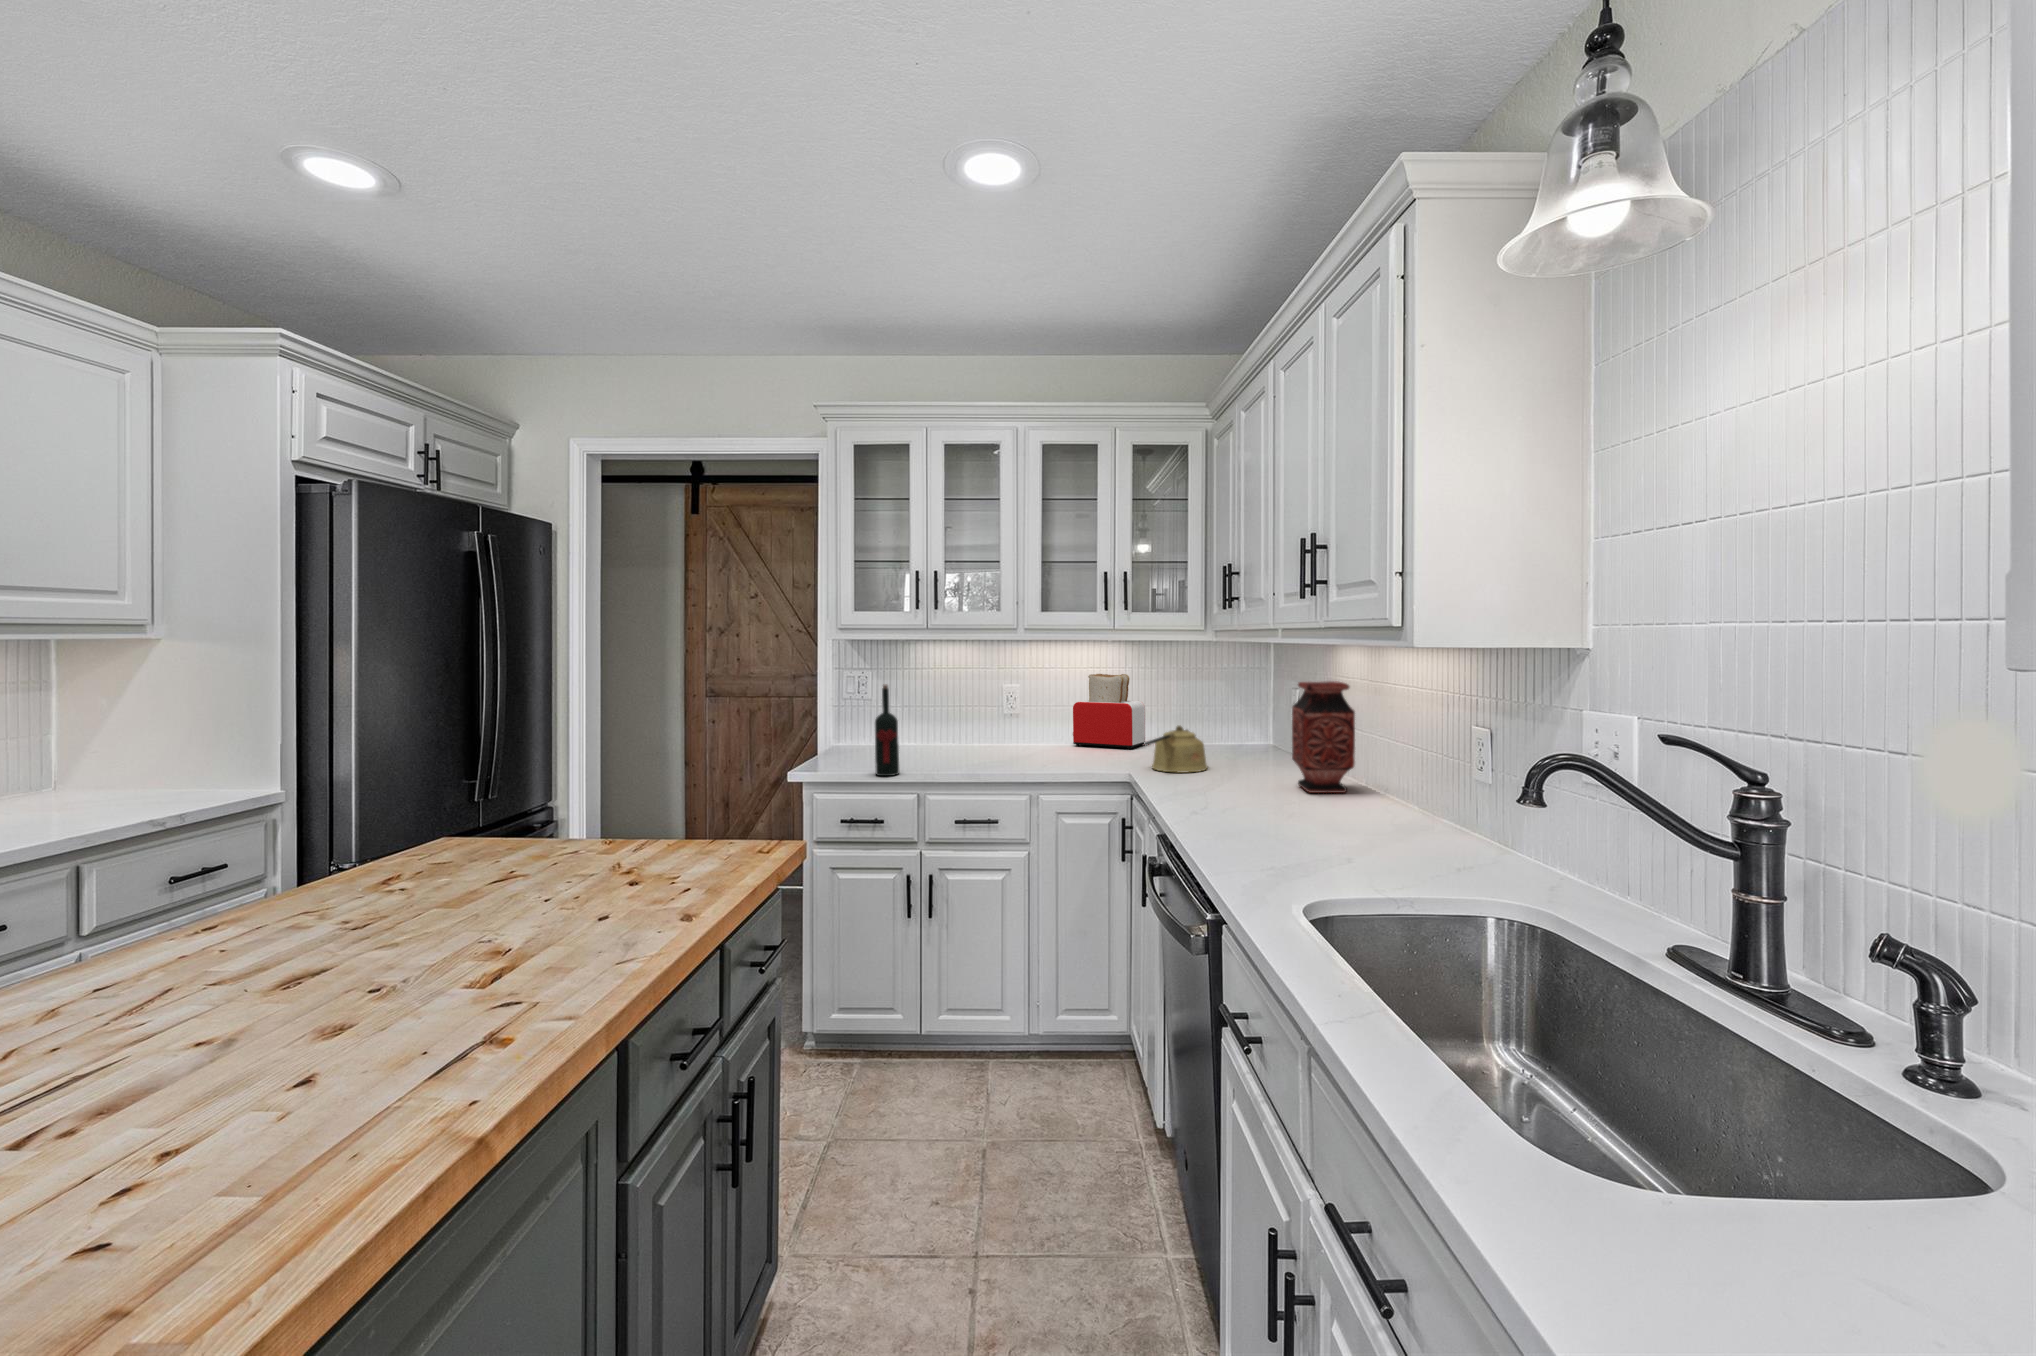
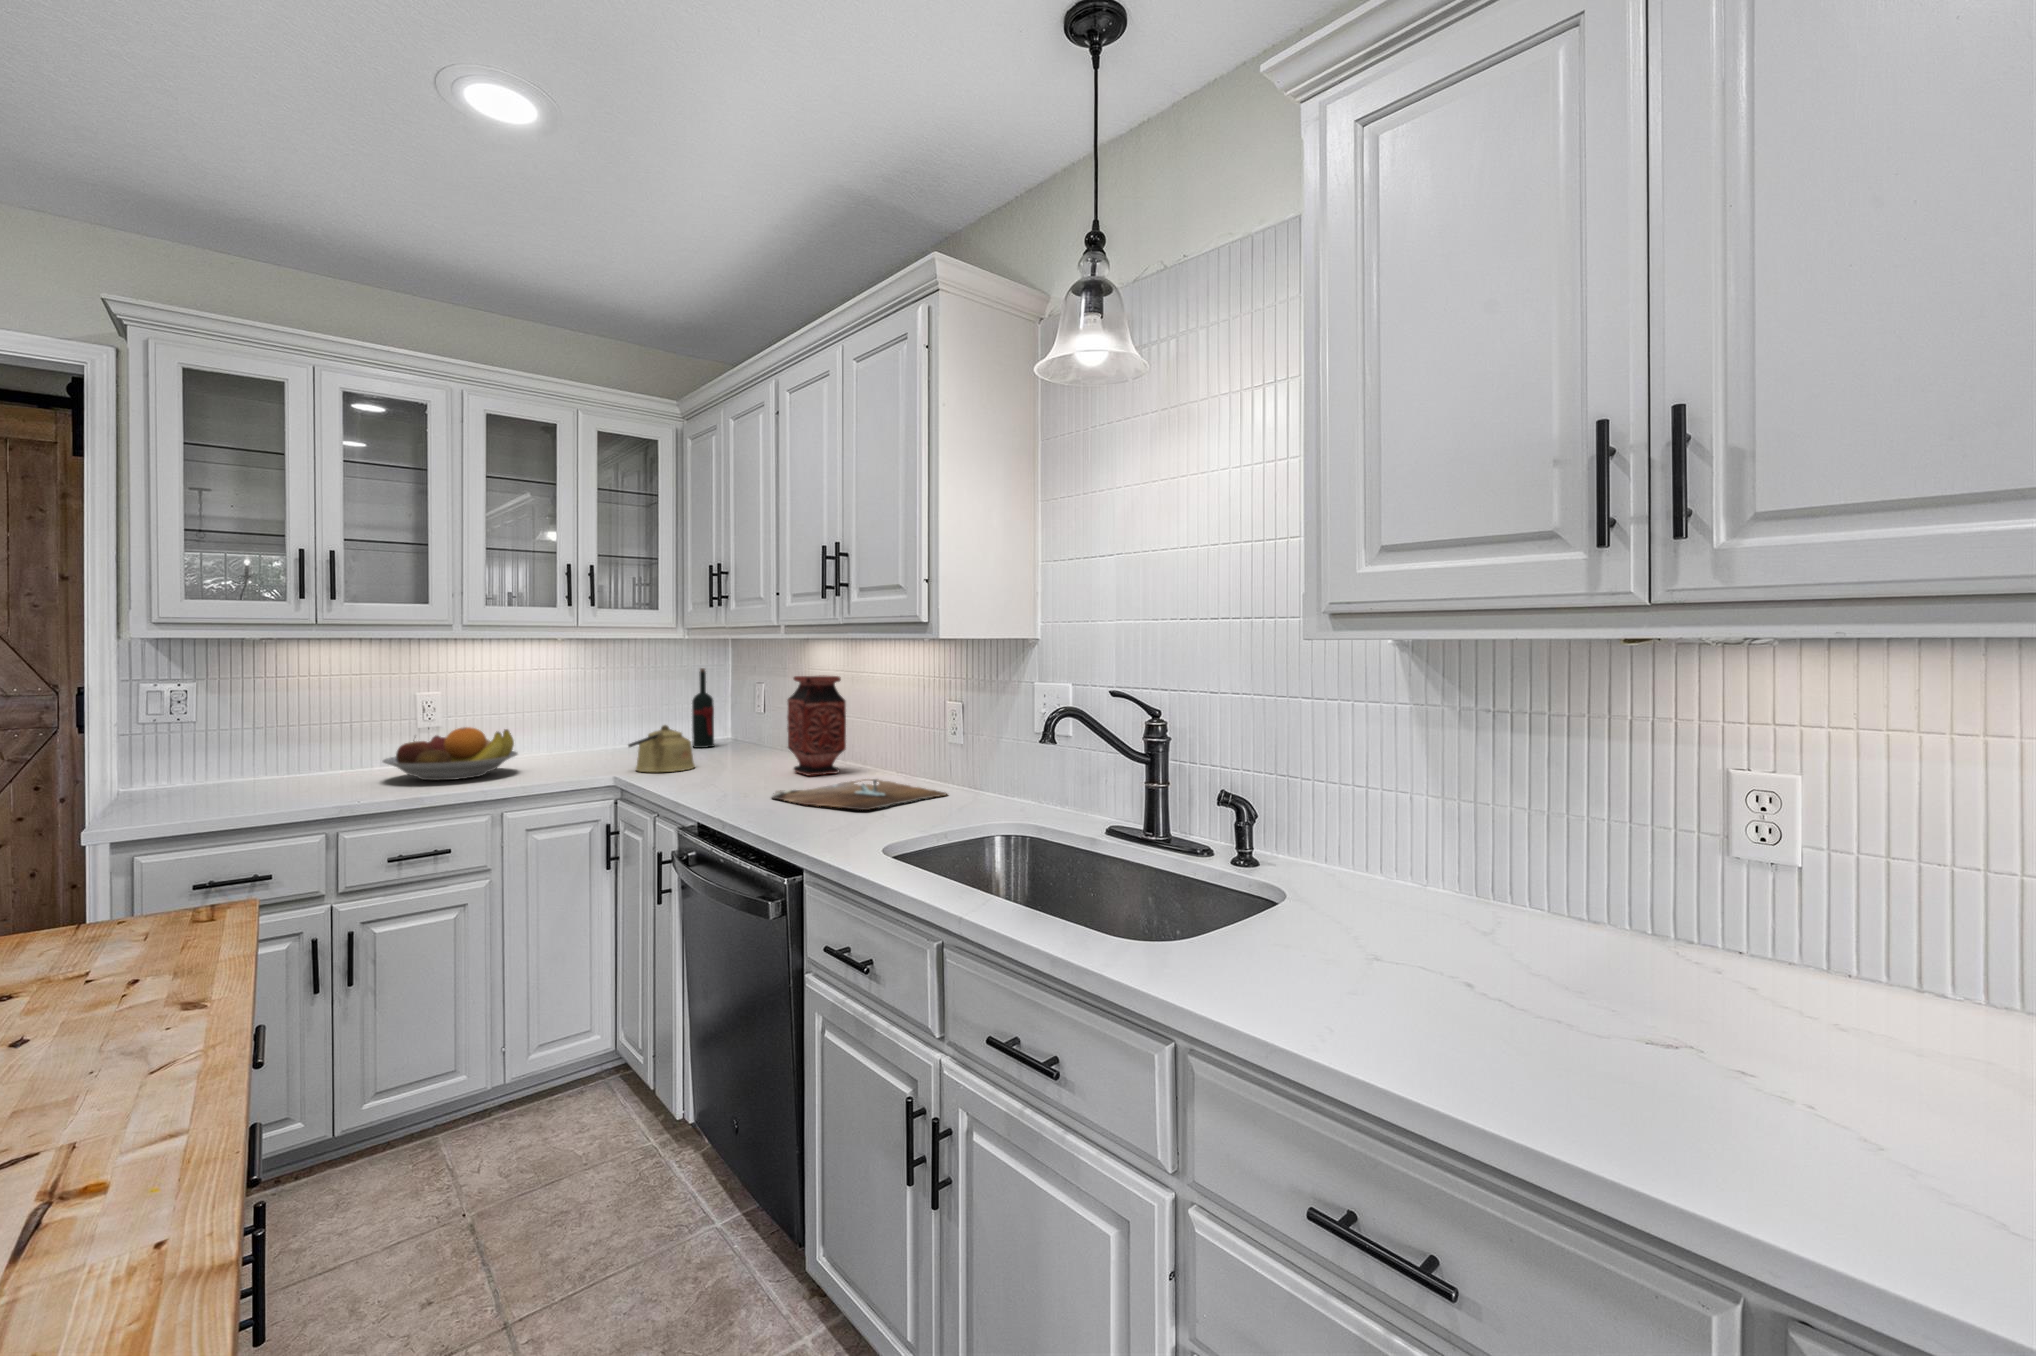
toaster: present [1073,674,1145,749] -> none [515,677,605,759]
wine bottle: present [875,685,899,776] -> present [692,668,714,748]
fruit bowl: none [965,719,1063,763] -> present [383,727,518,780]
cutting board: none [1246,805,1460,851] -> present [772,779,947,810]

